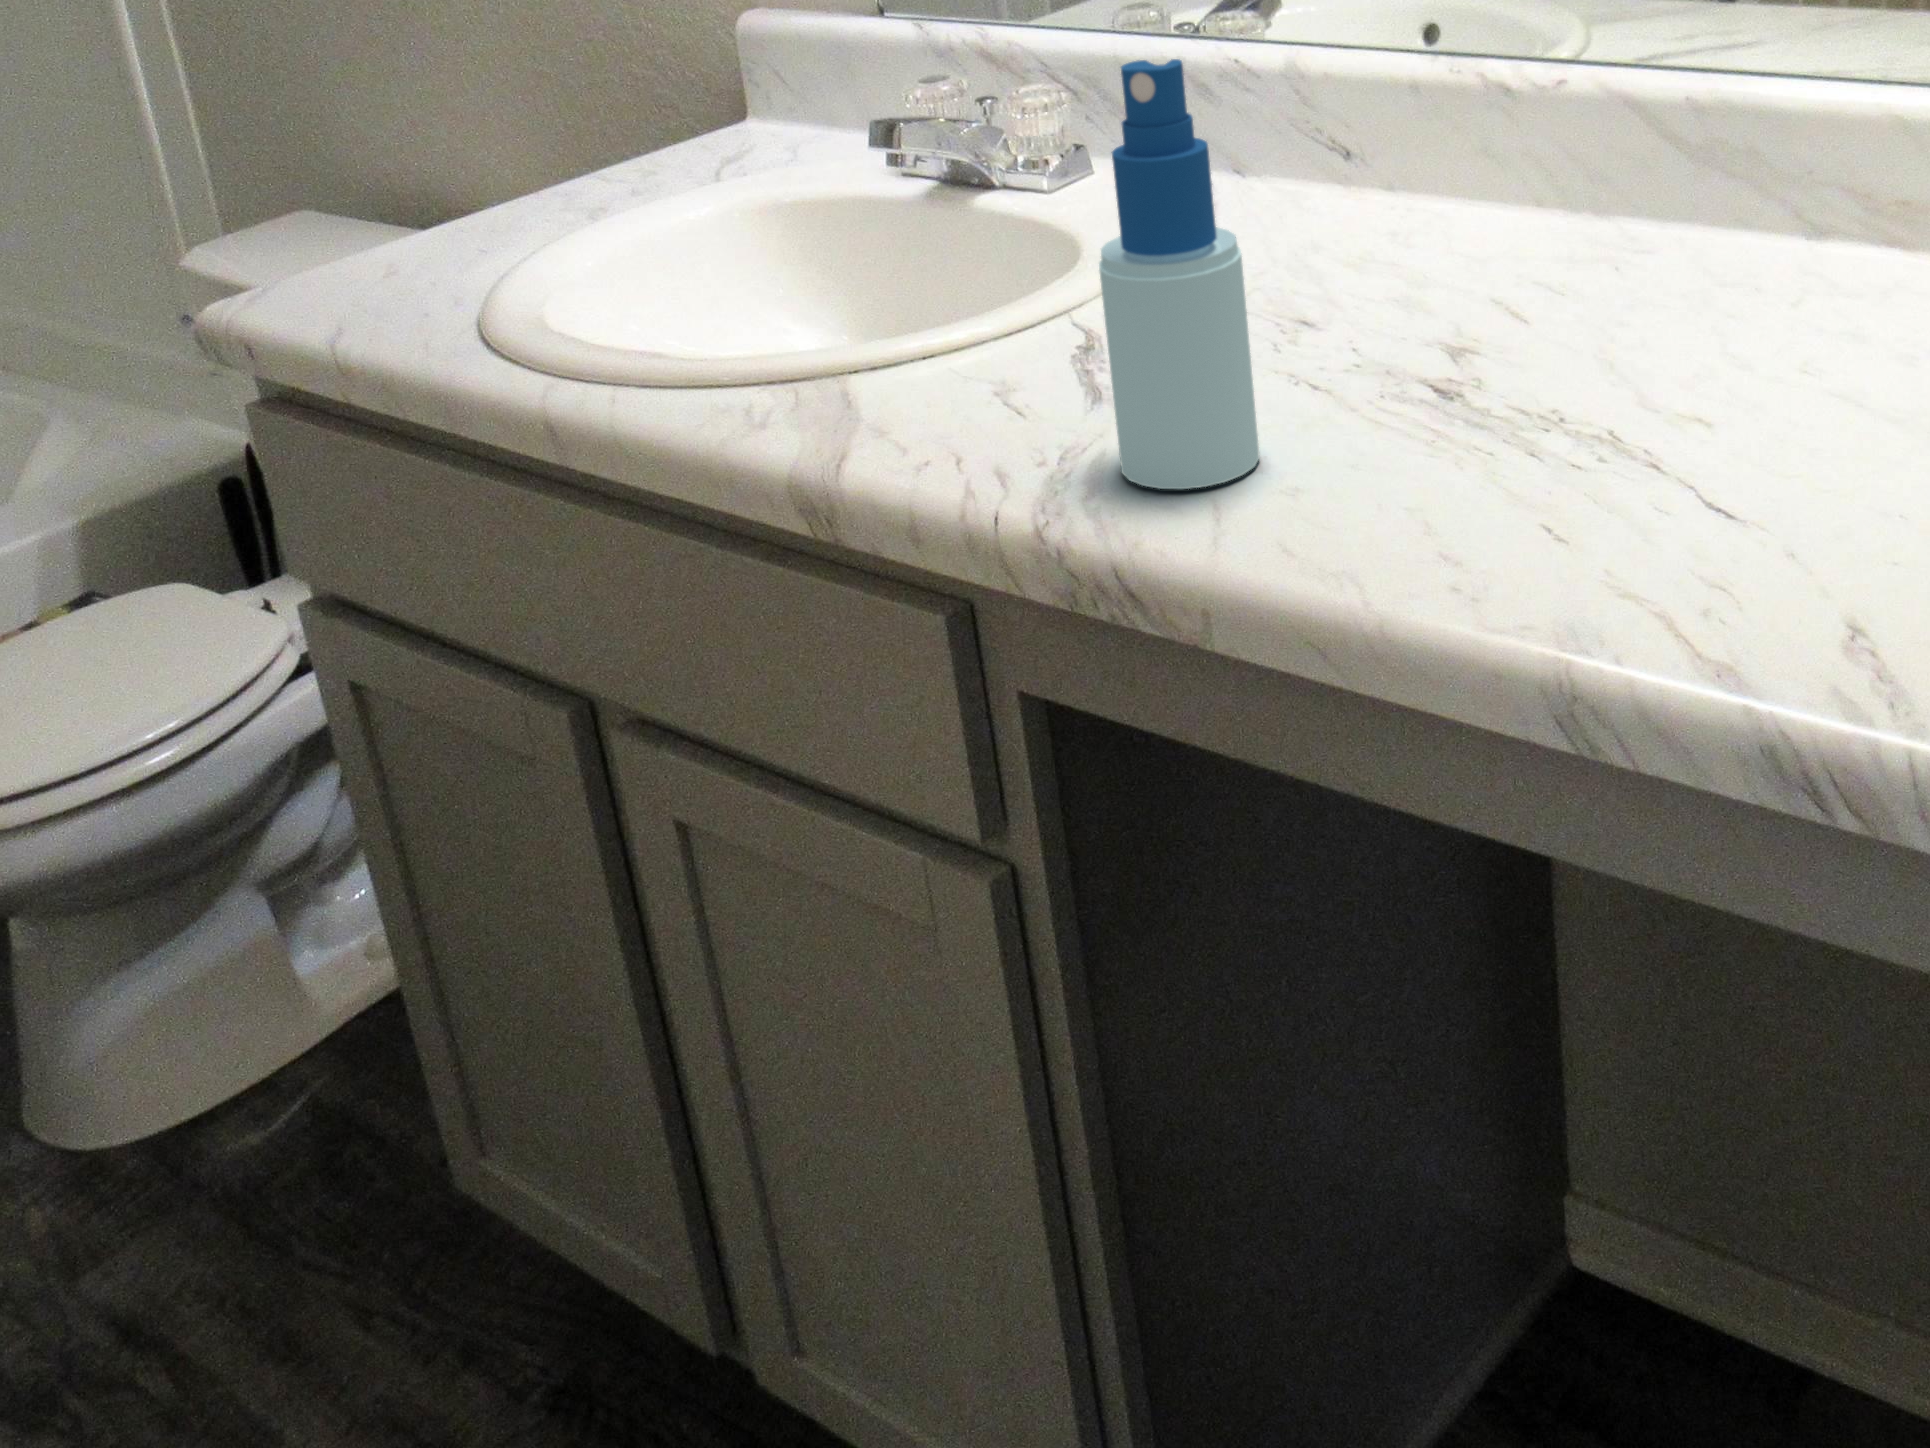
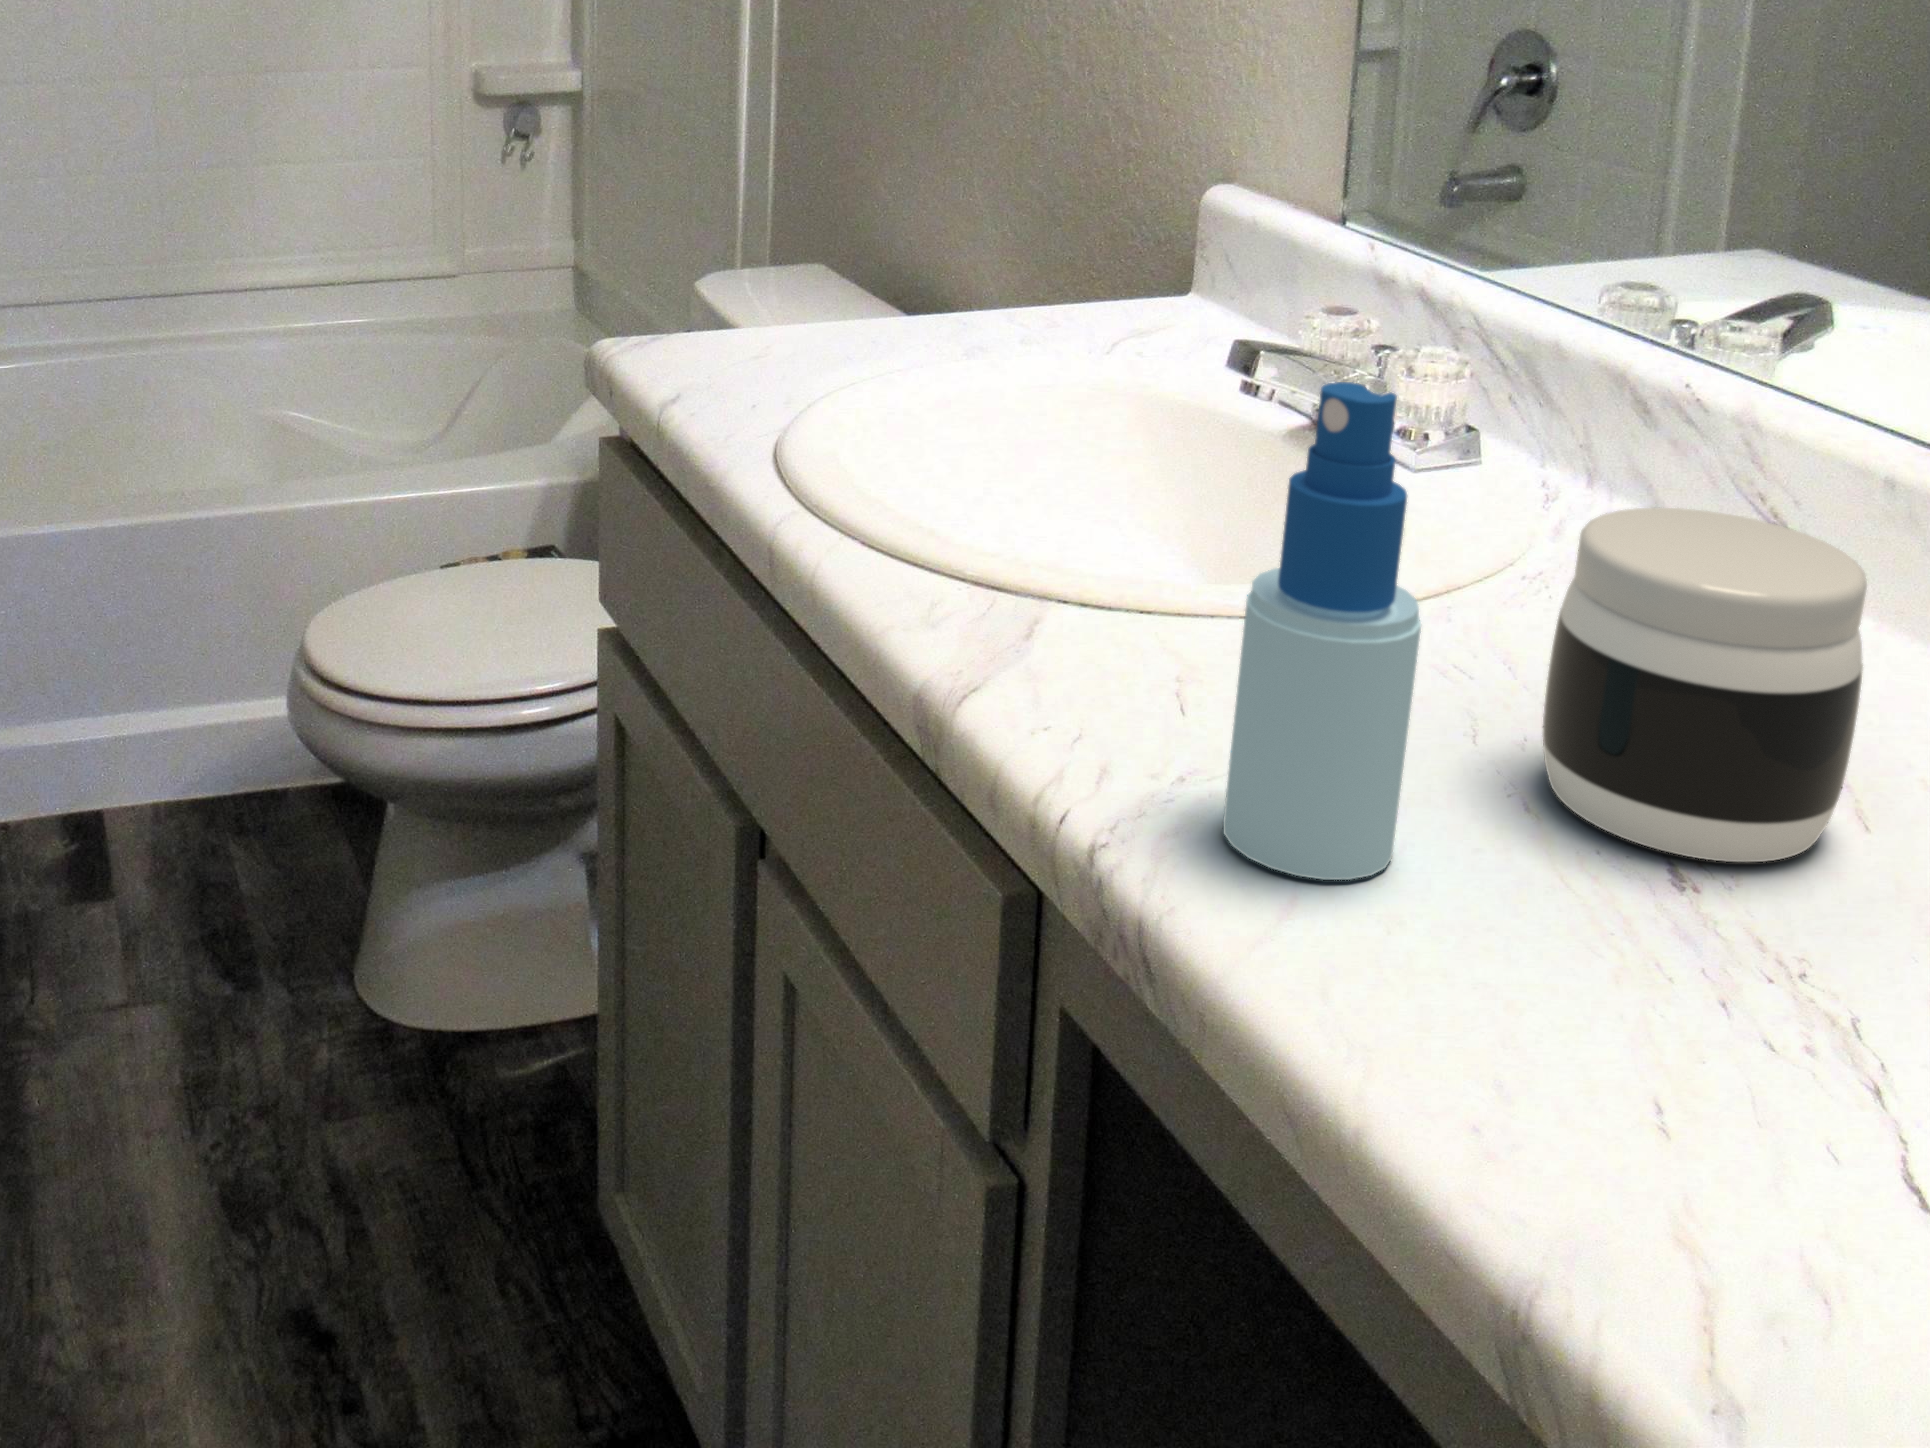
jar: none [1293,111,1515,380] -> present [1543,508,1867,862]

